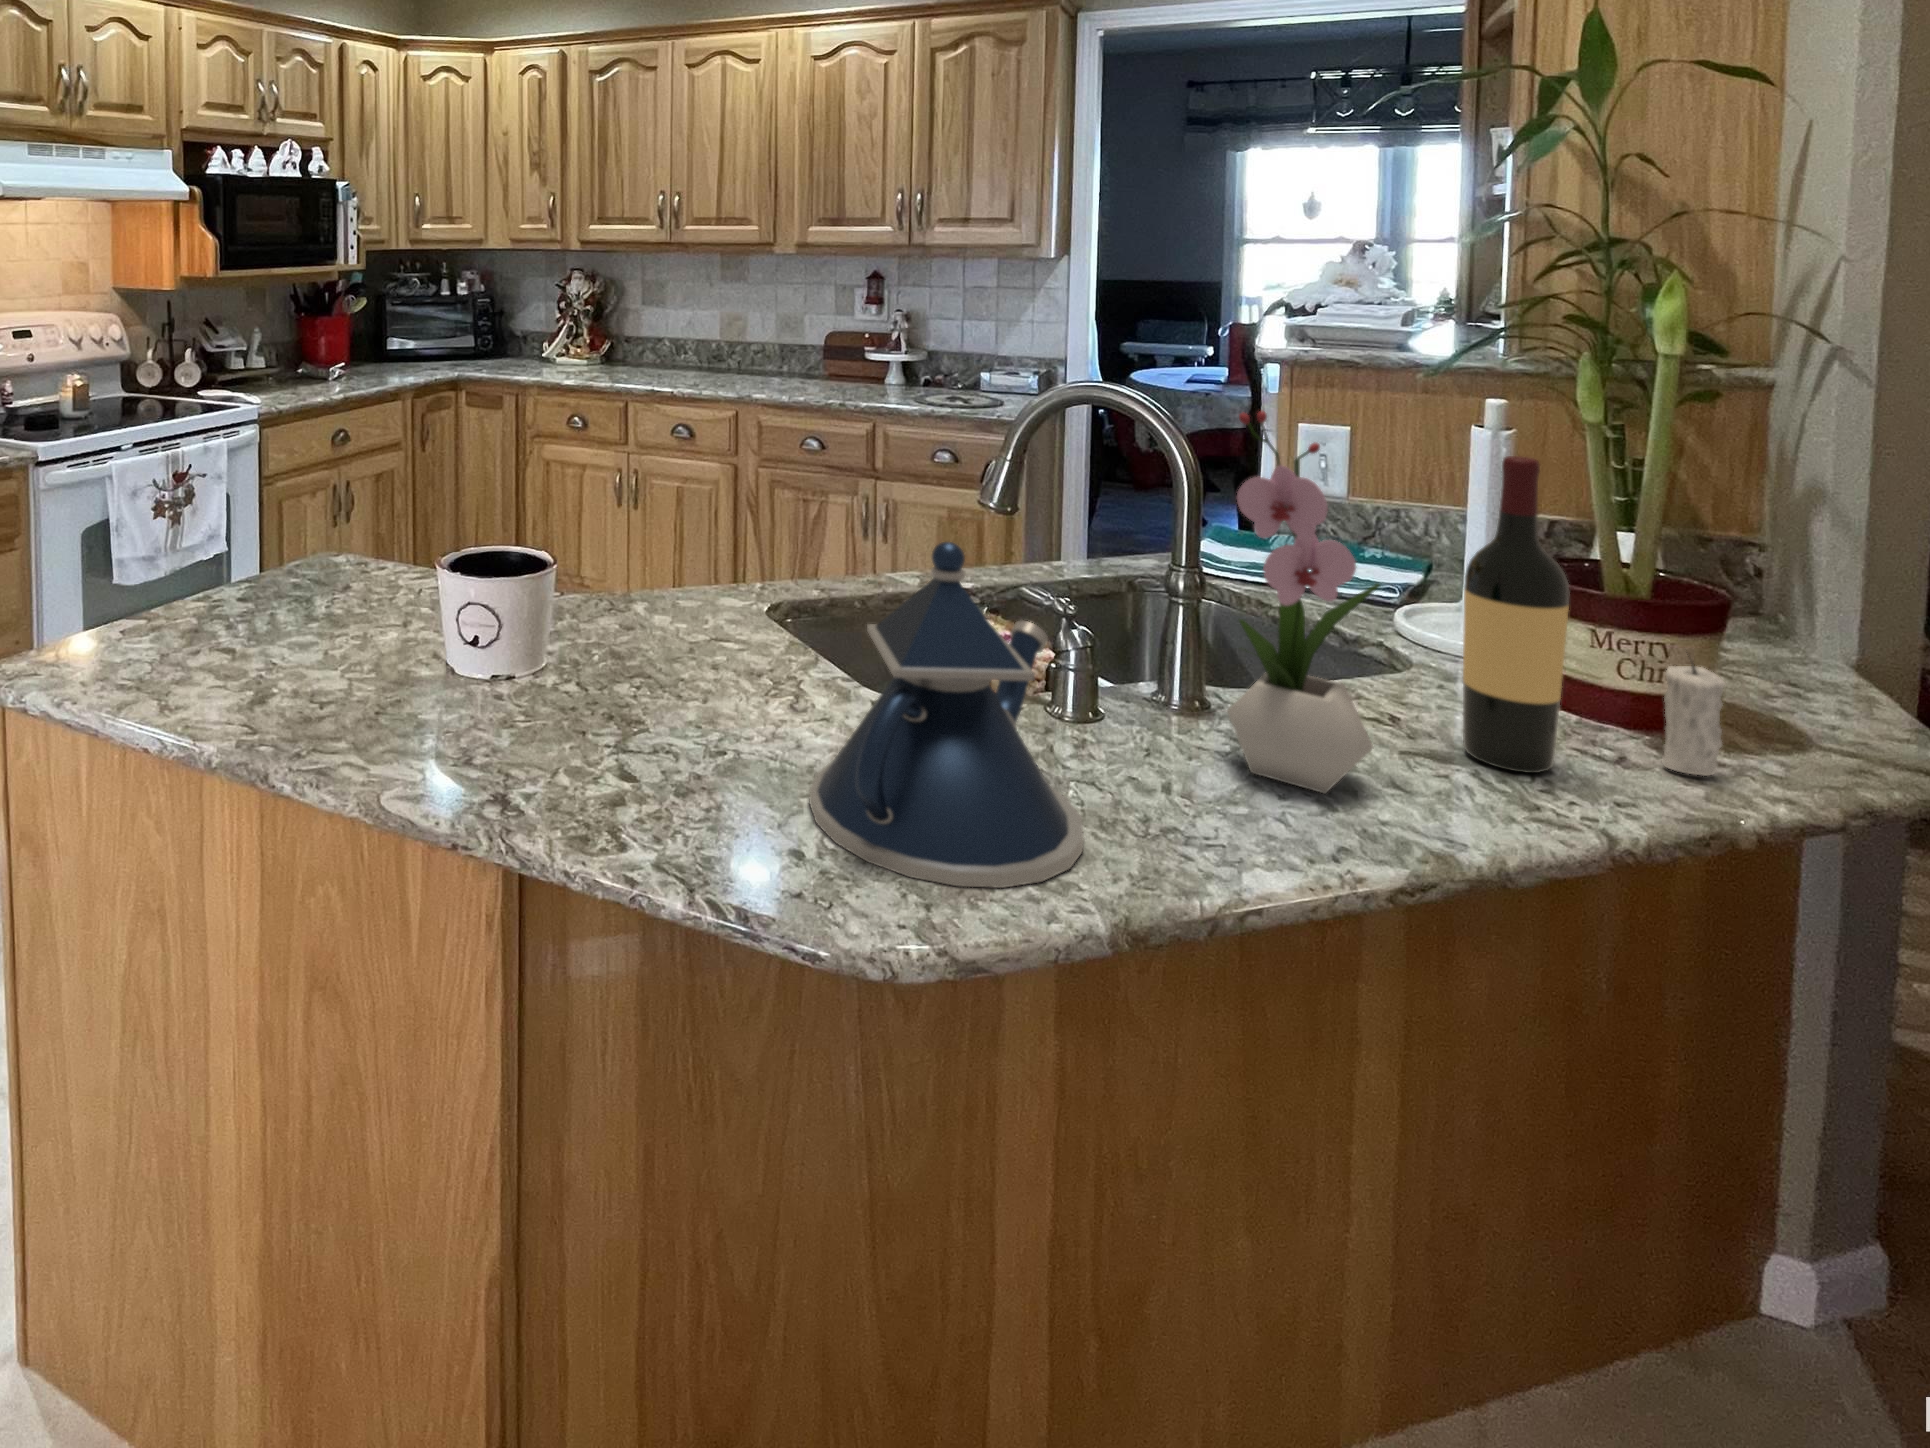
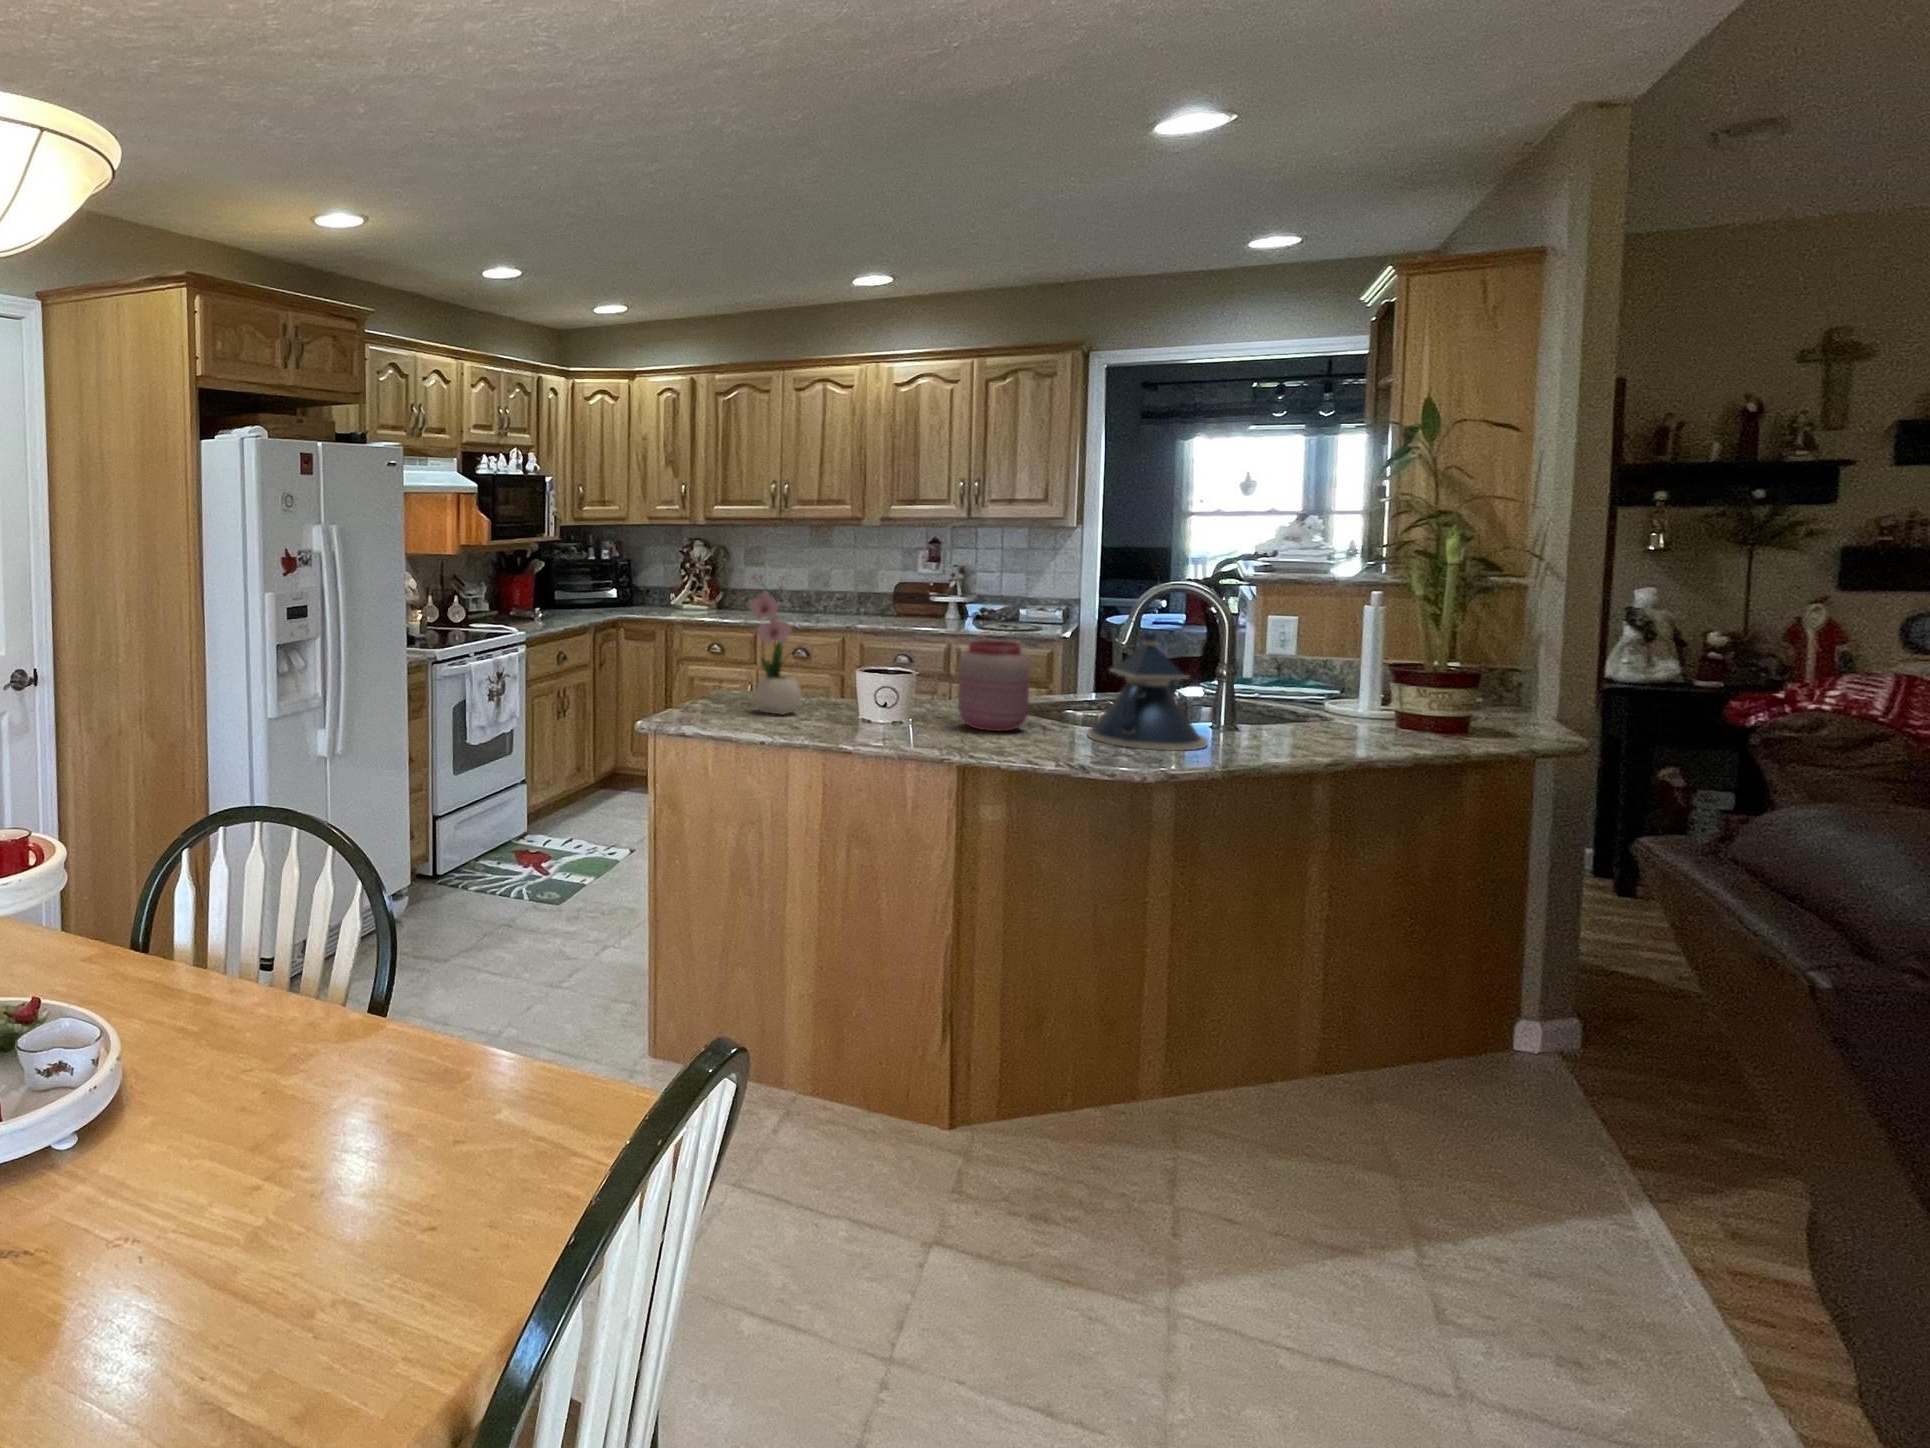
flower arrangement: present [1227,411,1380,793] -> present [750,576,802,714]
wine bottle: present [1463,456,1569,773] -> none [1358,602,1404,734]
jar: none [543,534,695,767] -> present [958,640,1030,731]
candle: present [1663,652,1725,776] -> none [1445,681,1472,734]

